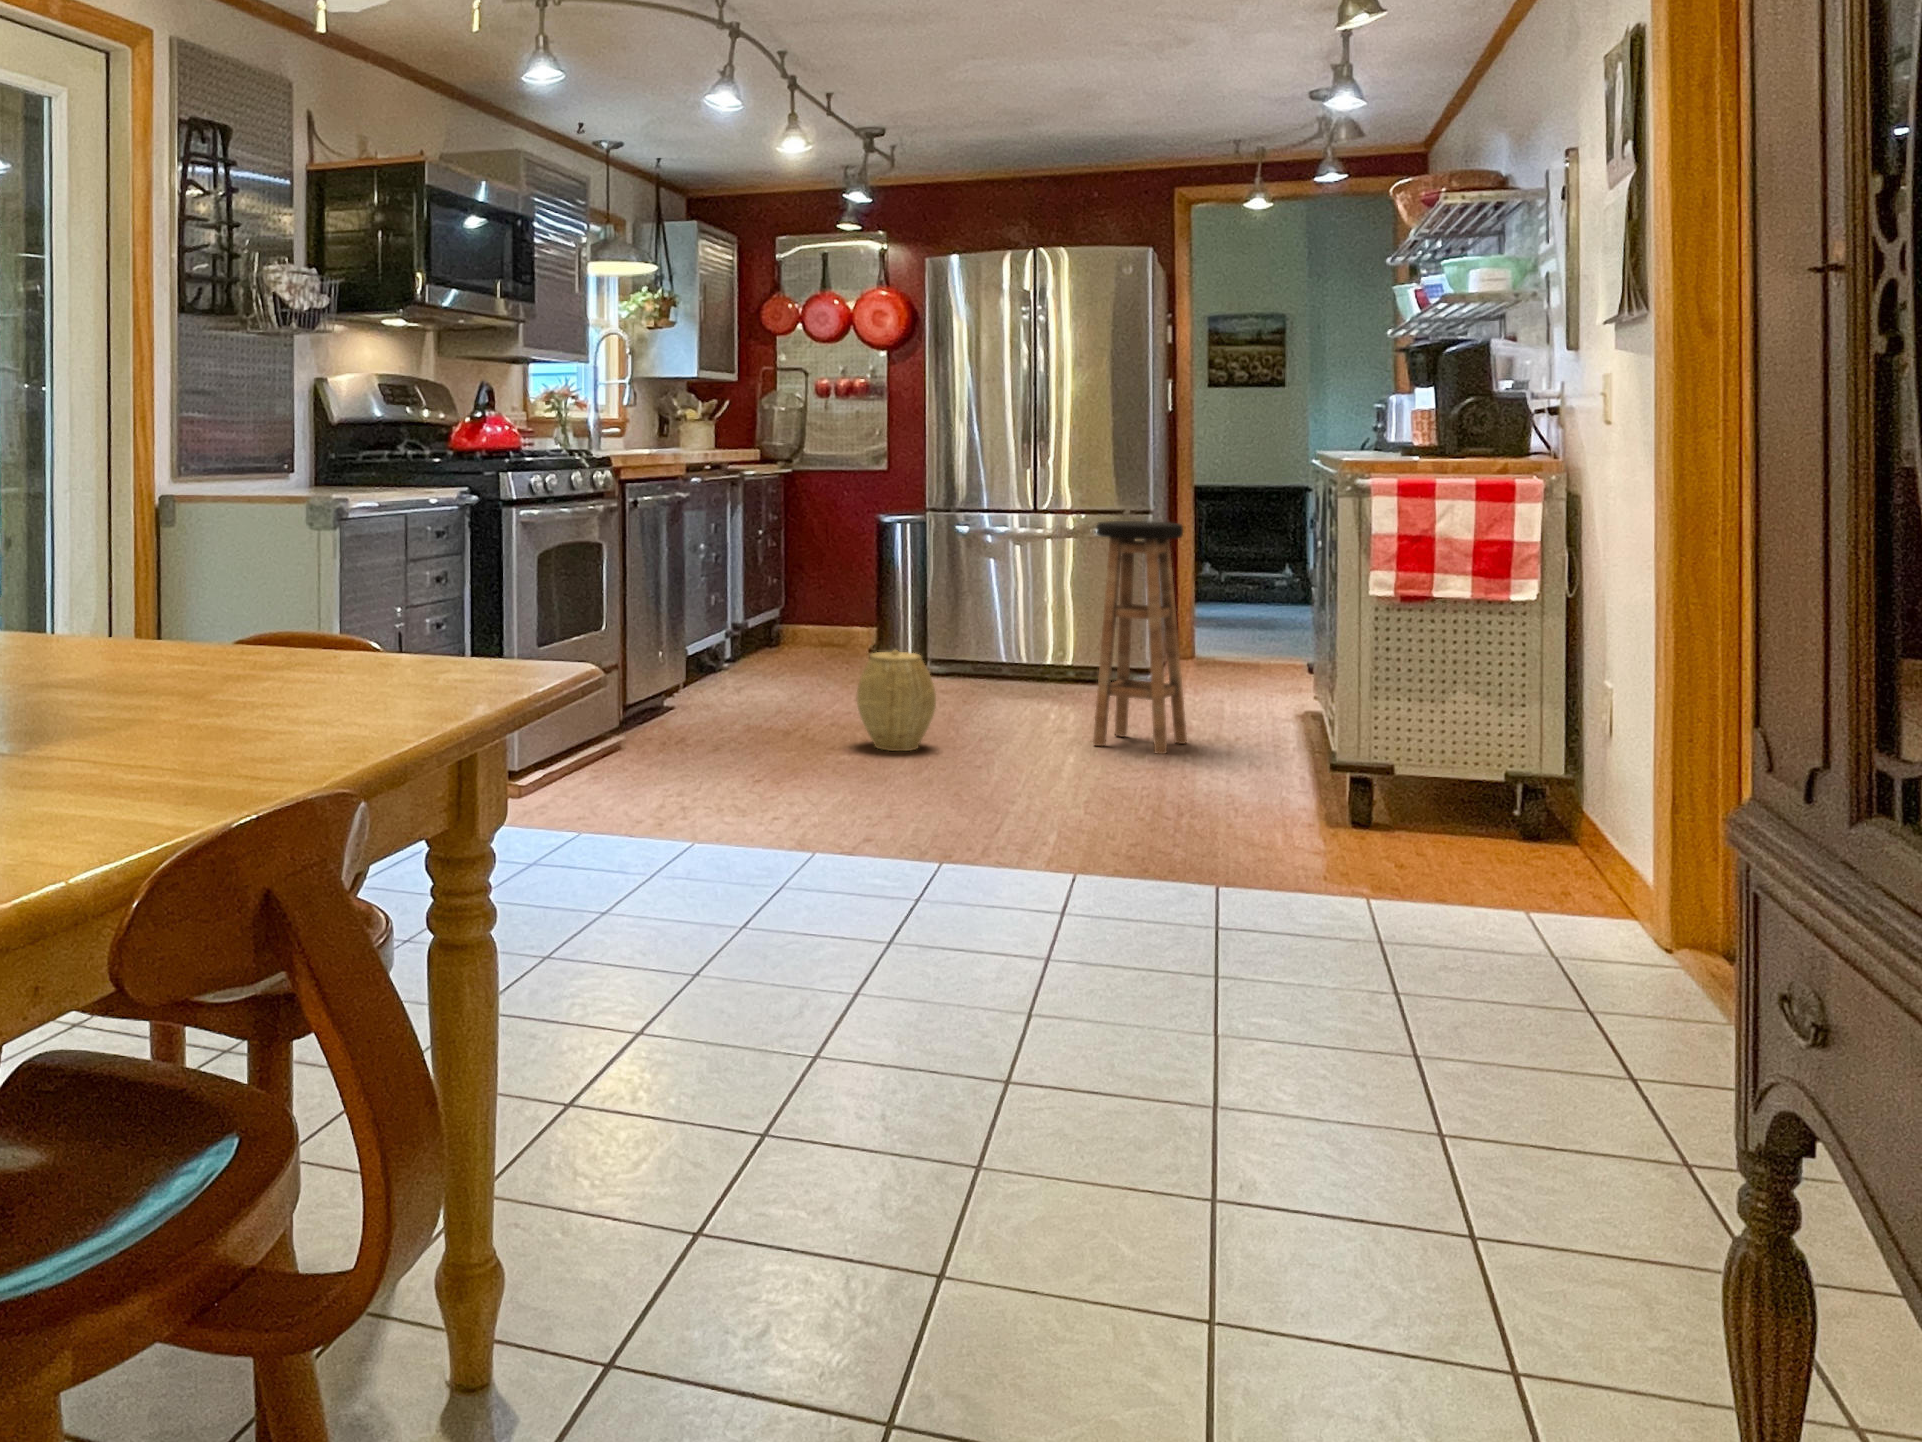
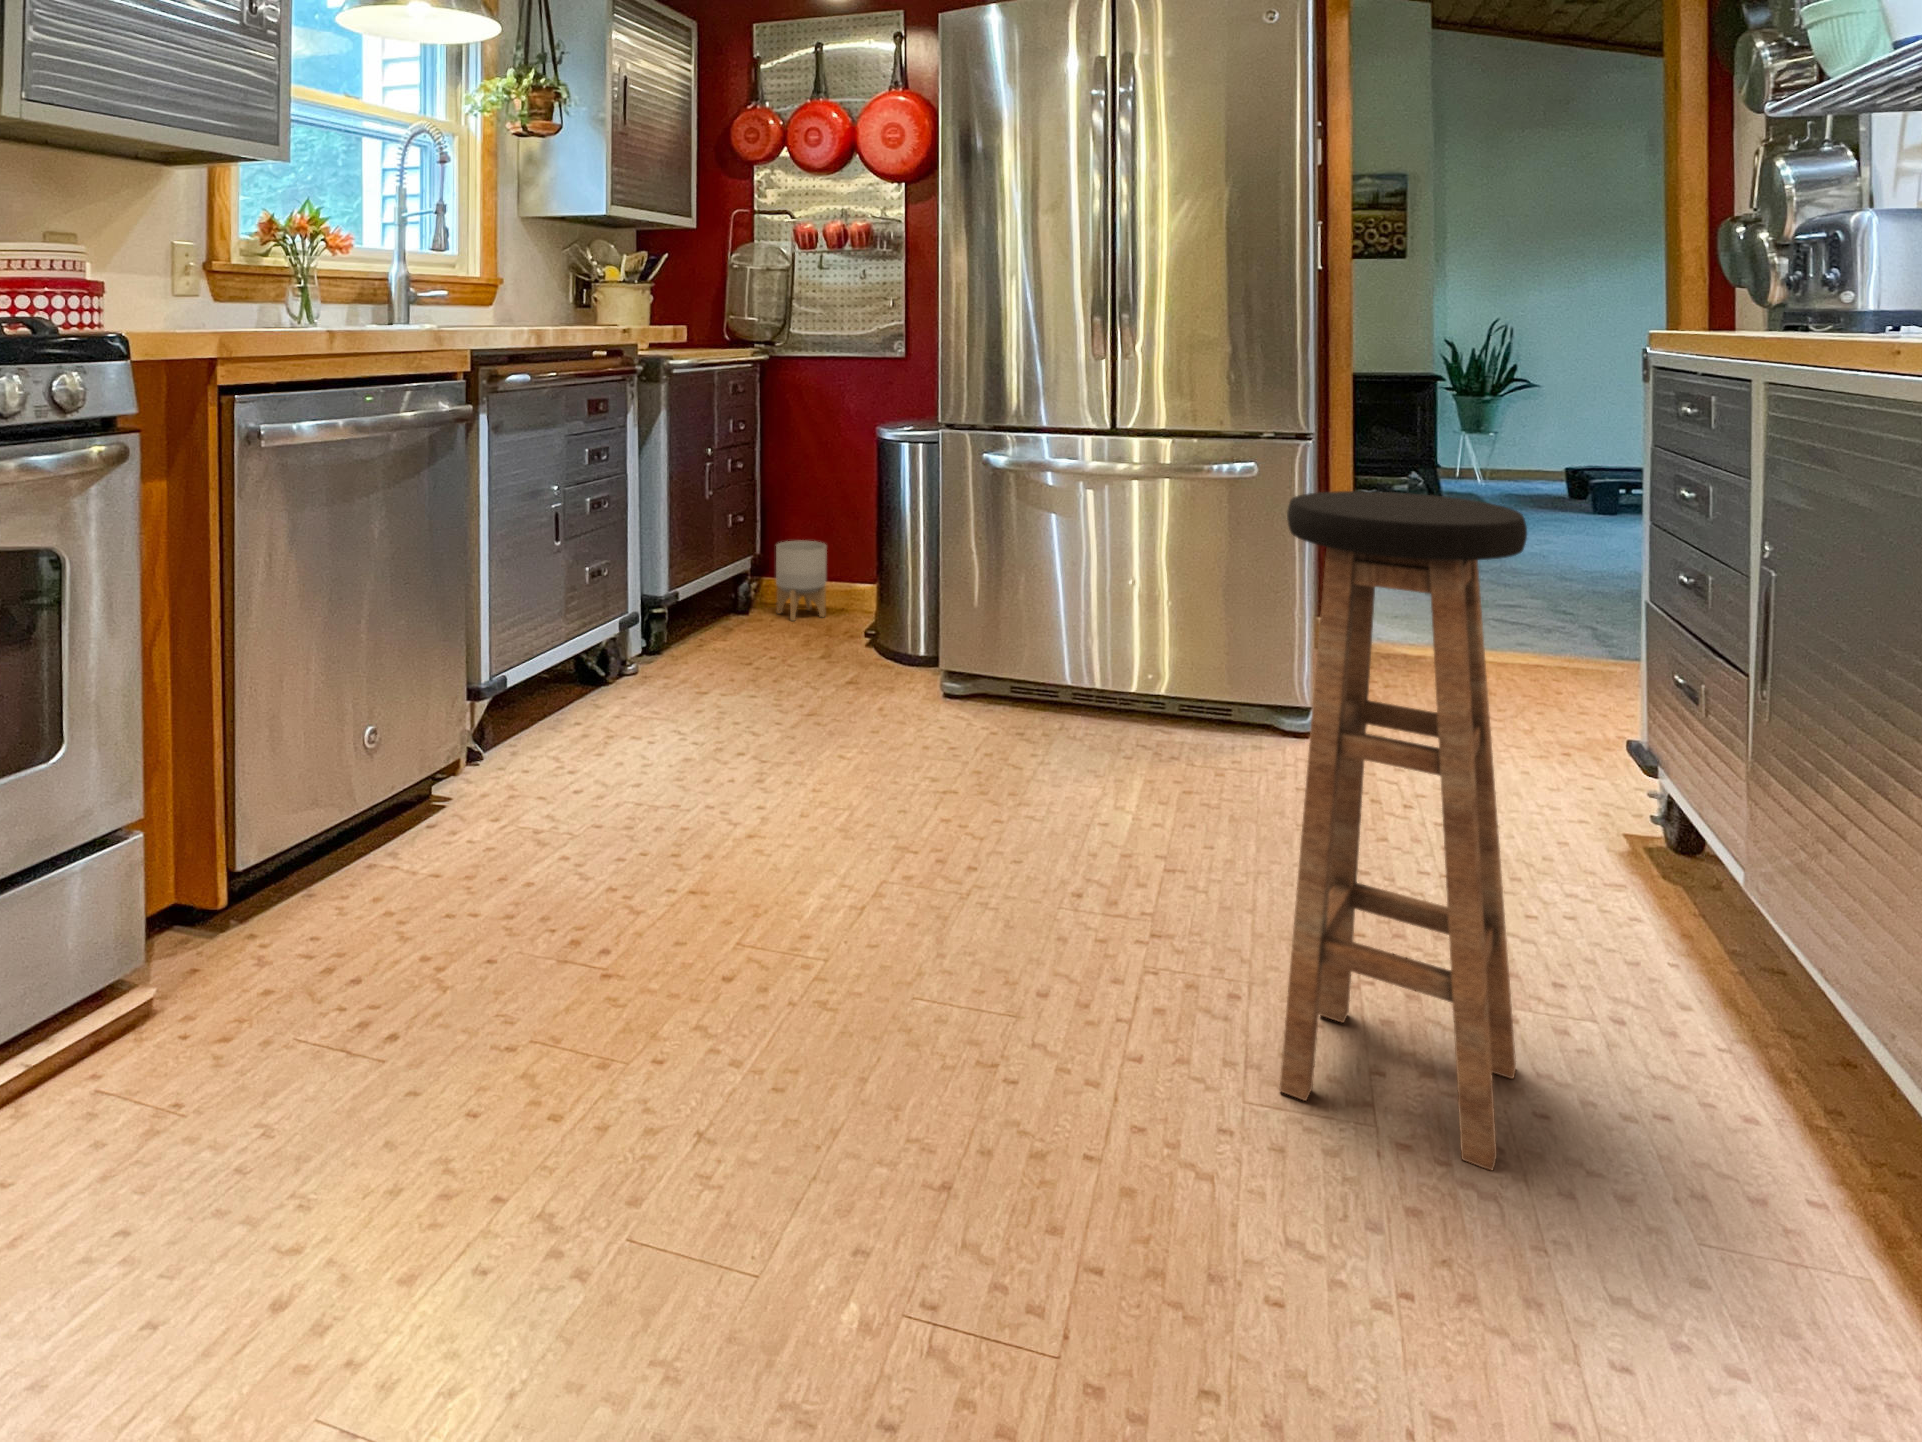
planter: none [802,598,837,651] -> present [776,541,827,621]
woven basket: present [857,650,936,751] -> none [657,830,865,1141]

